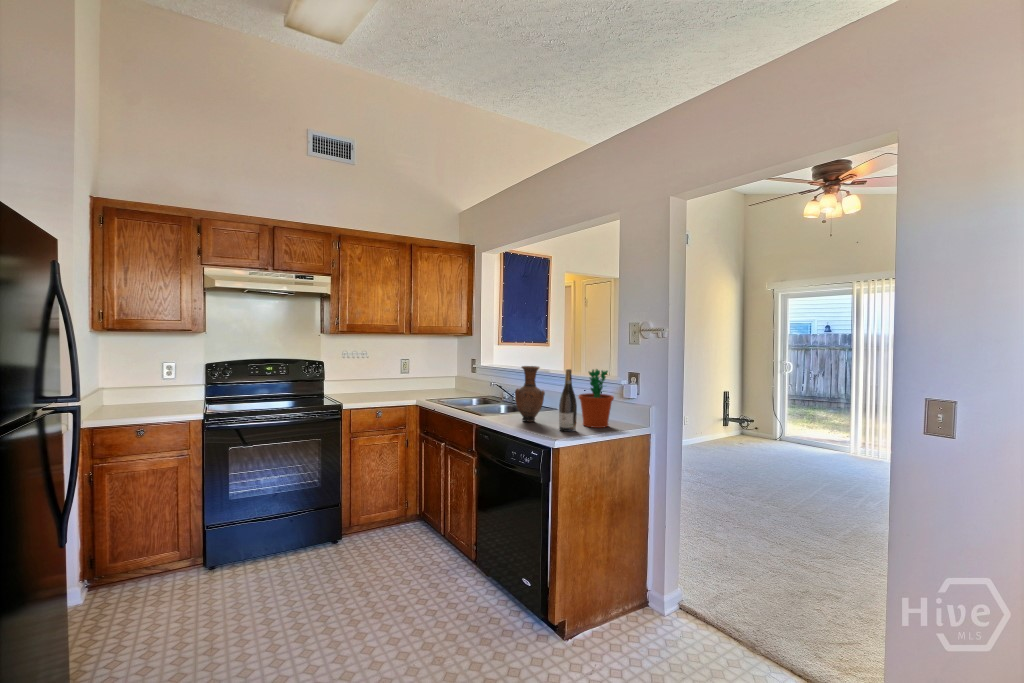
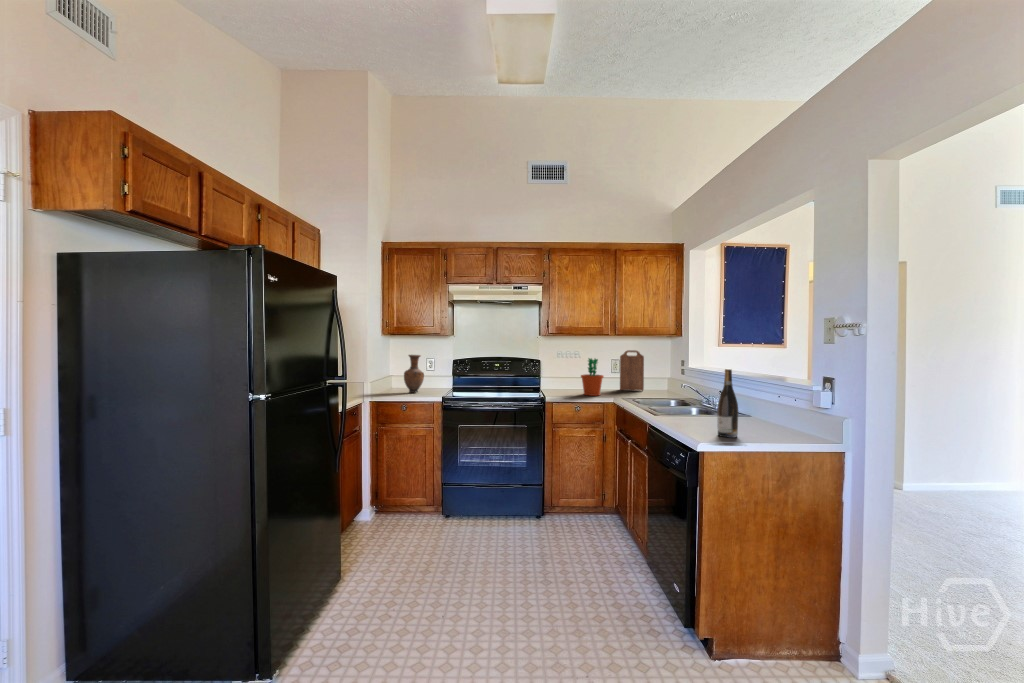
cutting board: none [411,349,435,390] -> present [620,350,644,391]
vase: present [515,366,545,422] -> present [404,355,424,393]
flower pot: present [579,369,614,428] -> present [581,358,604,396]

